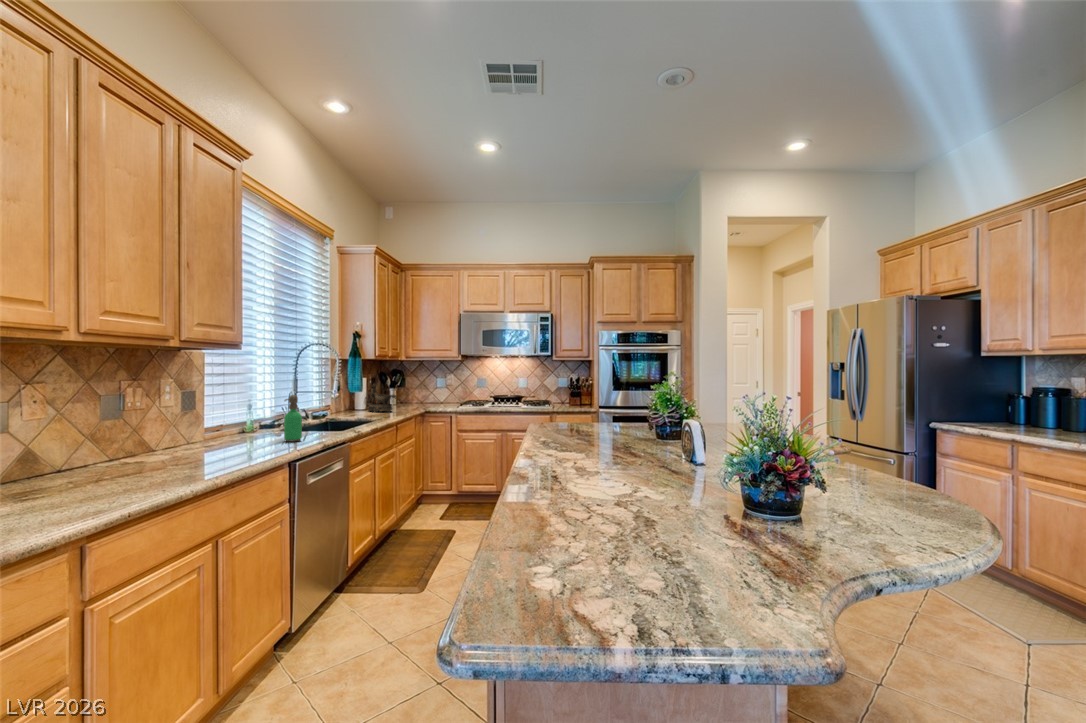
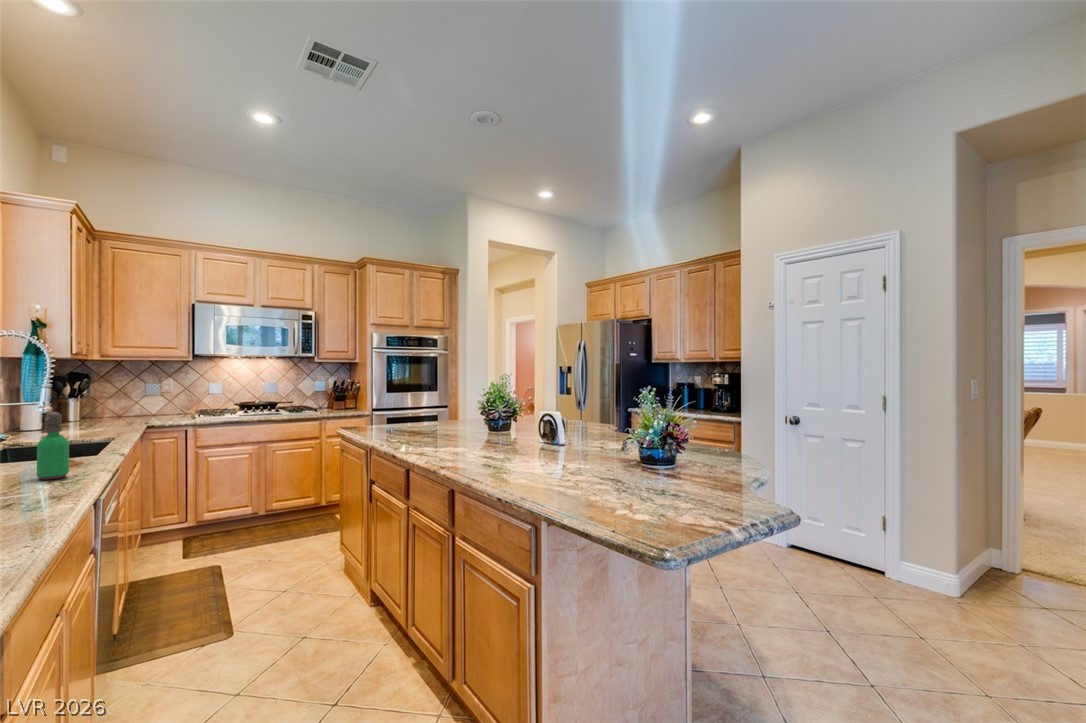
decorative bowl: present [368,384,397,412] -> none [58,393,117,433]

